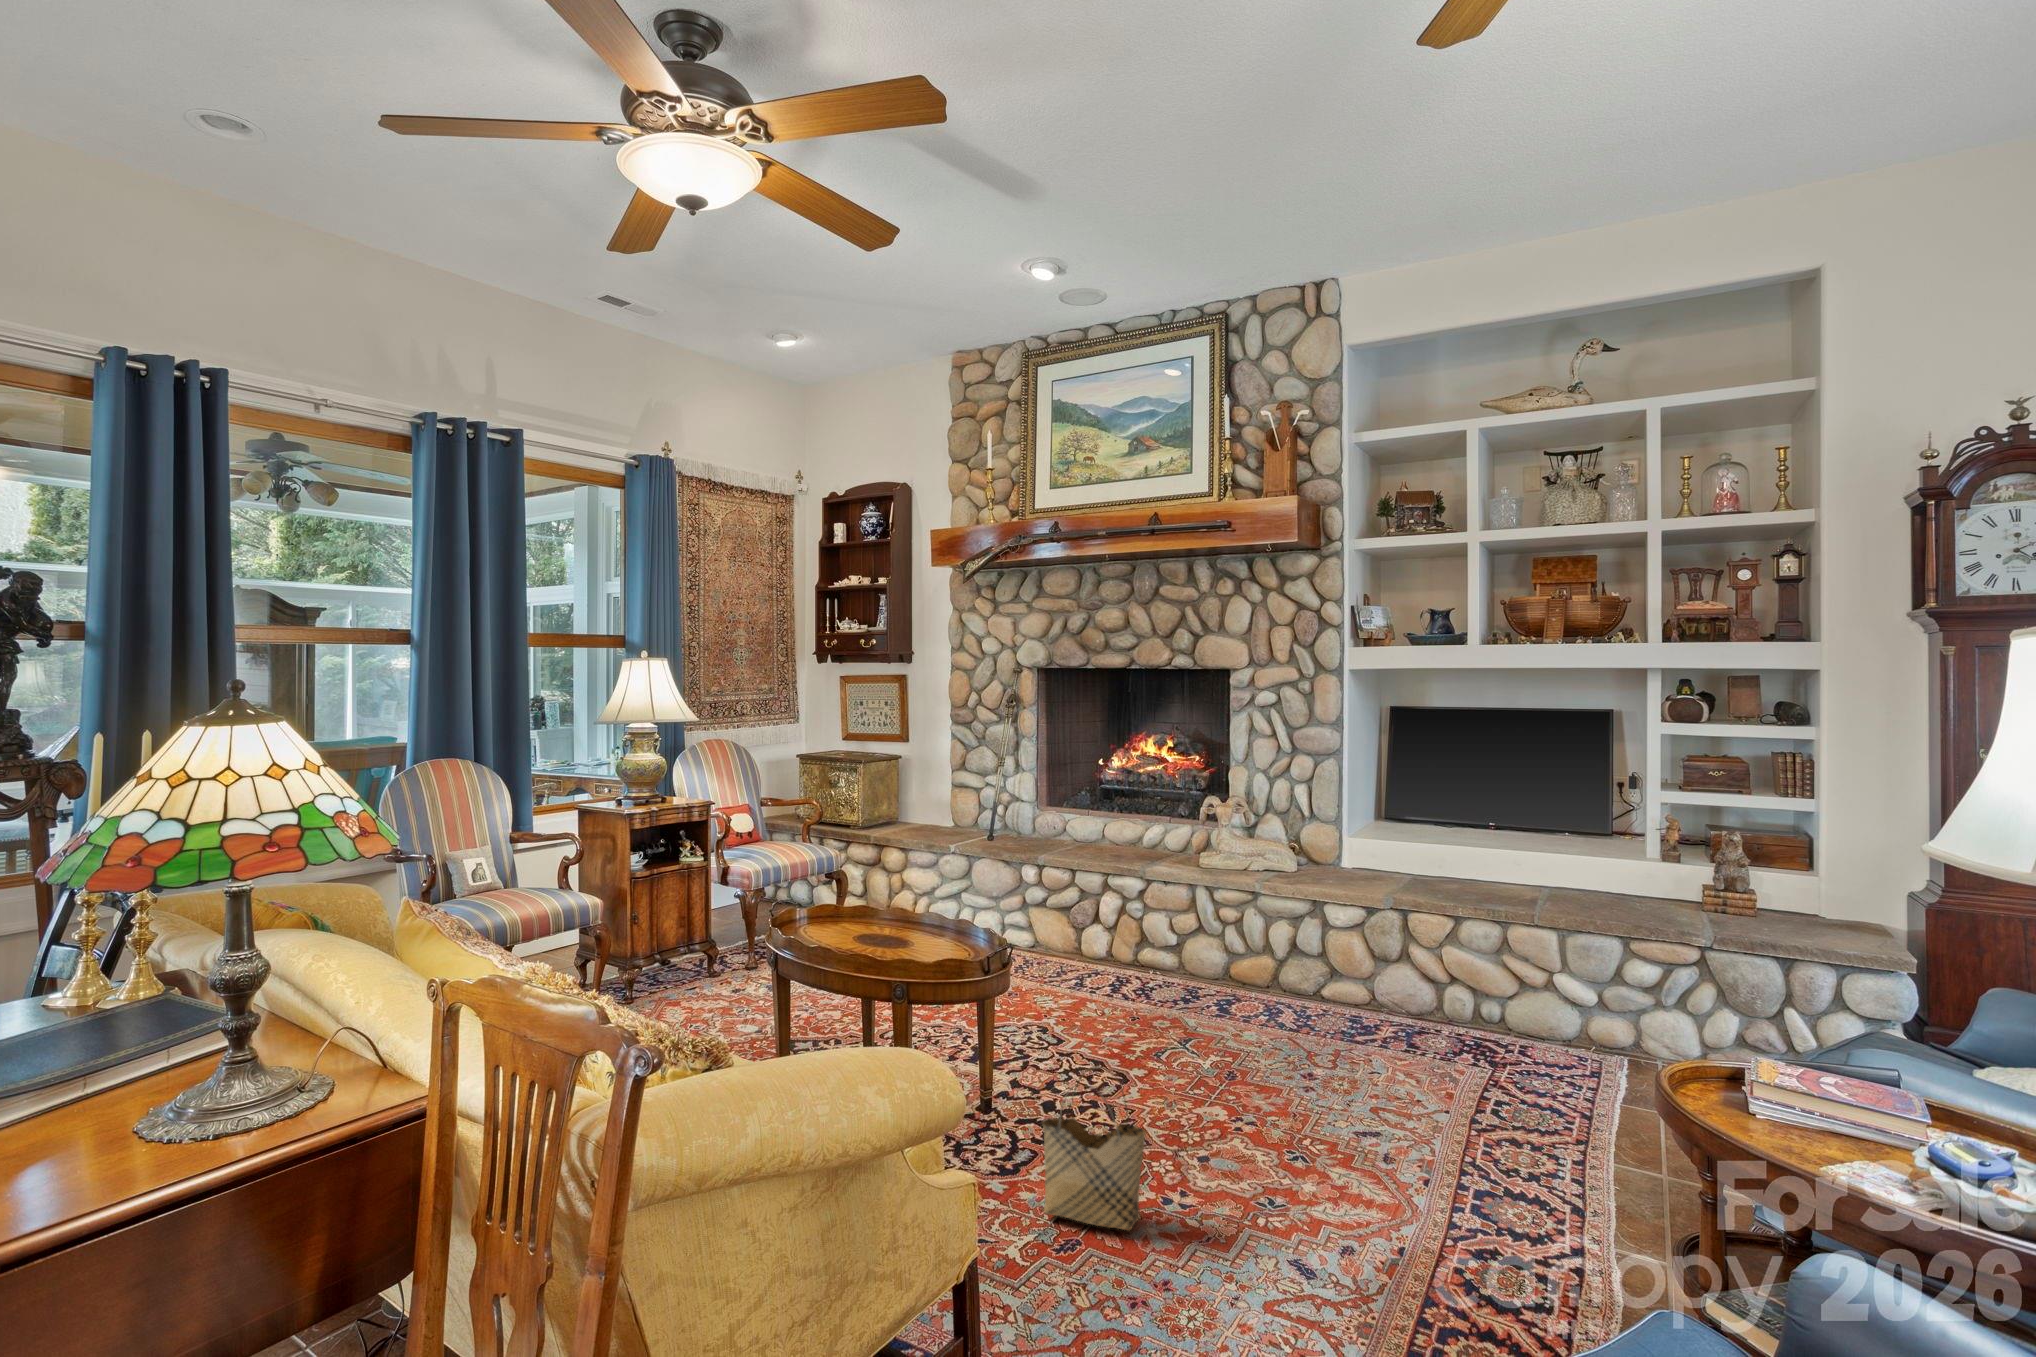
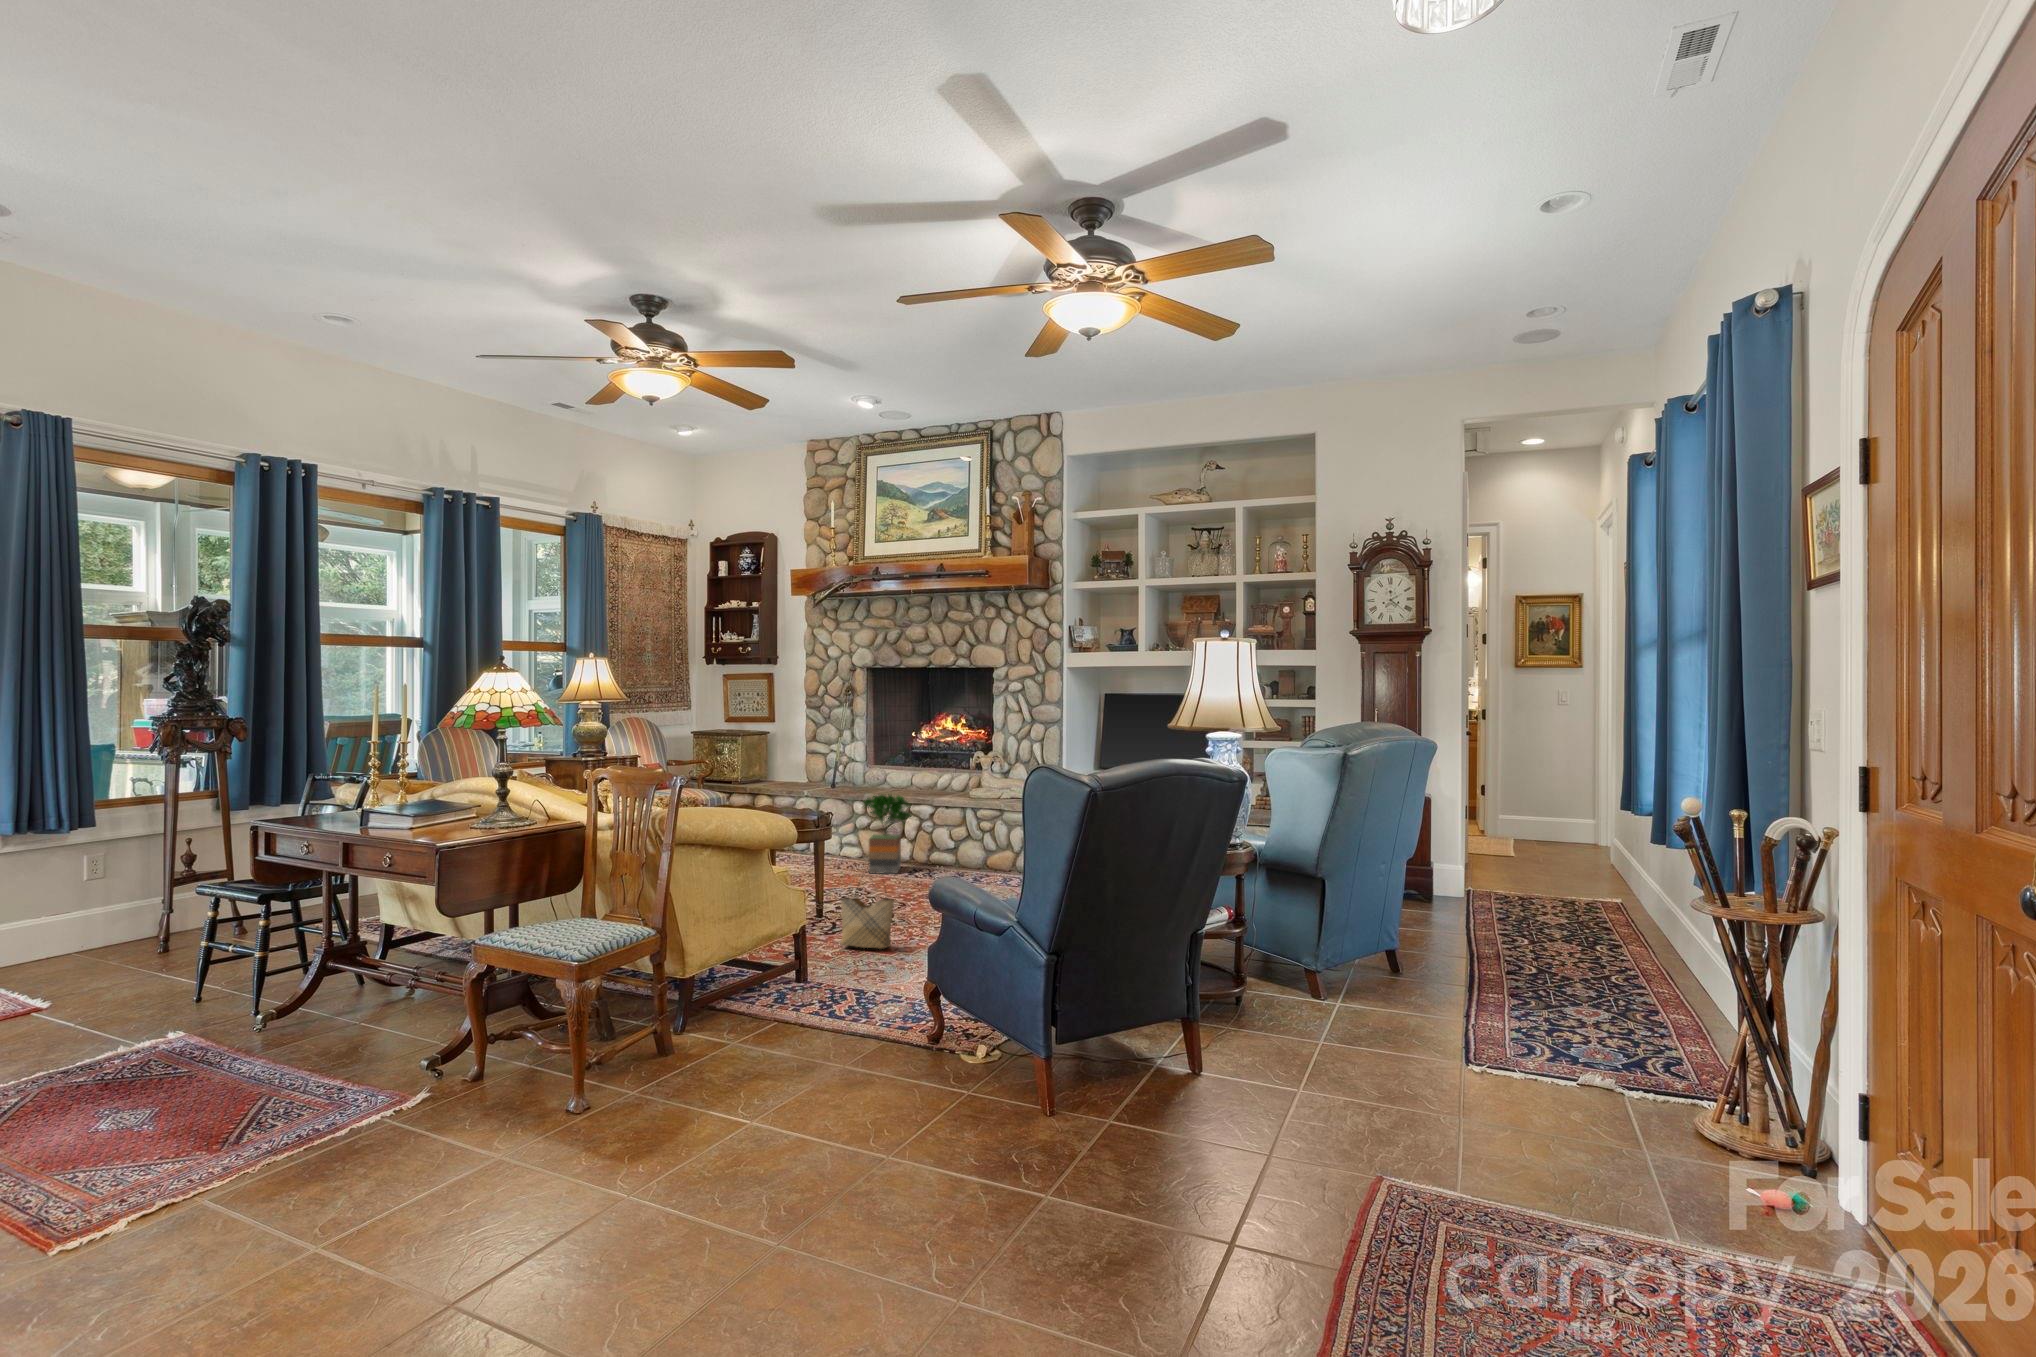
potted tree: none [1041,864,1122,991] -> present [863,795,911,874]

